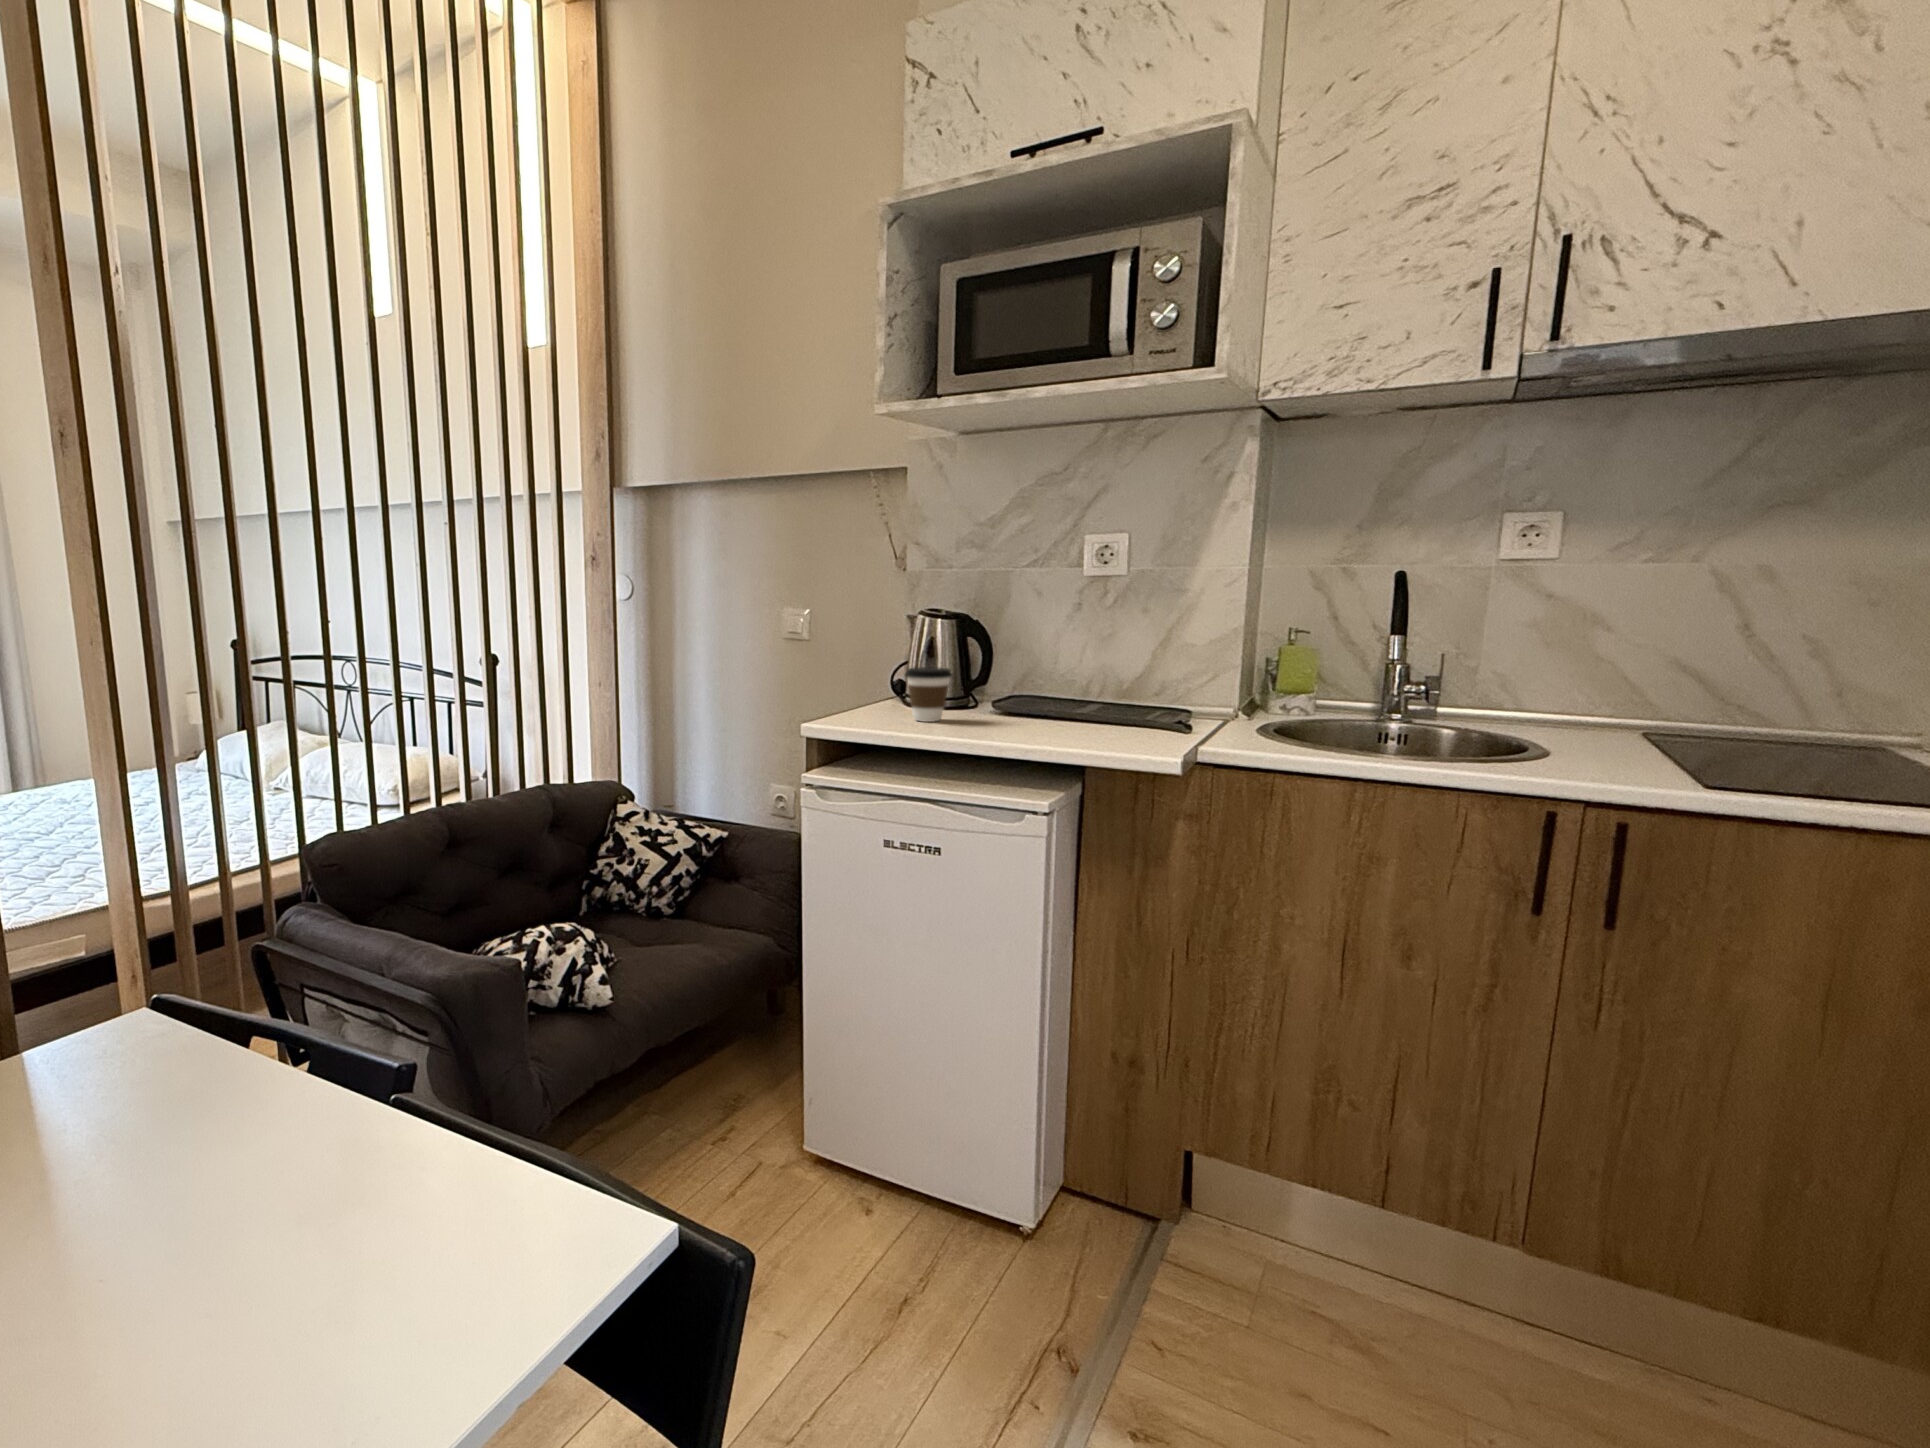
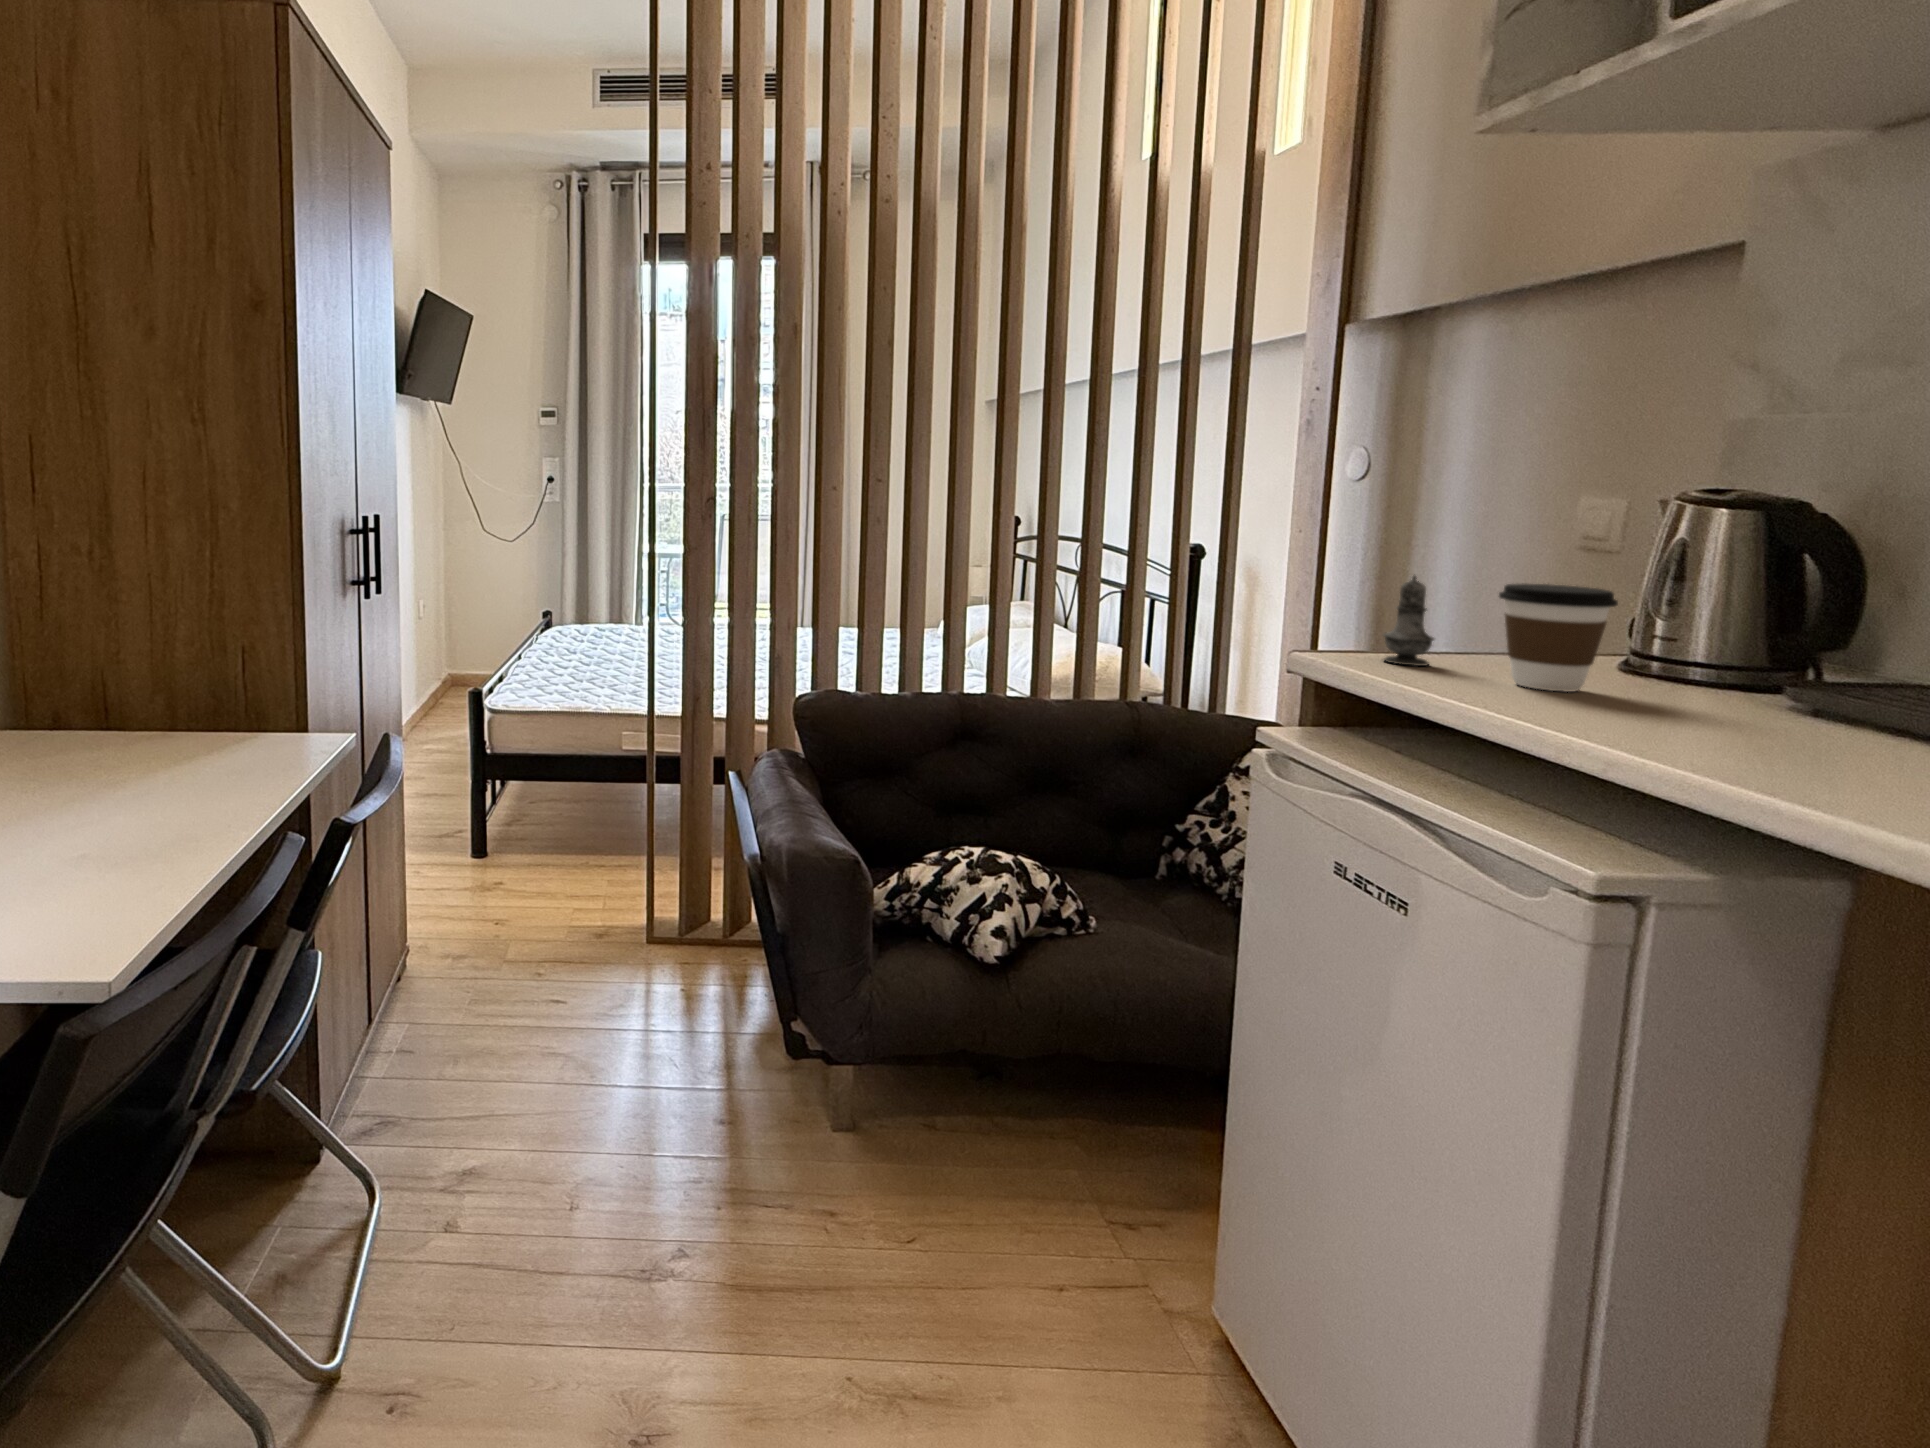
salt shaker: none [843,669,868,721] -> present [1383,575,1434,666]

